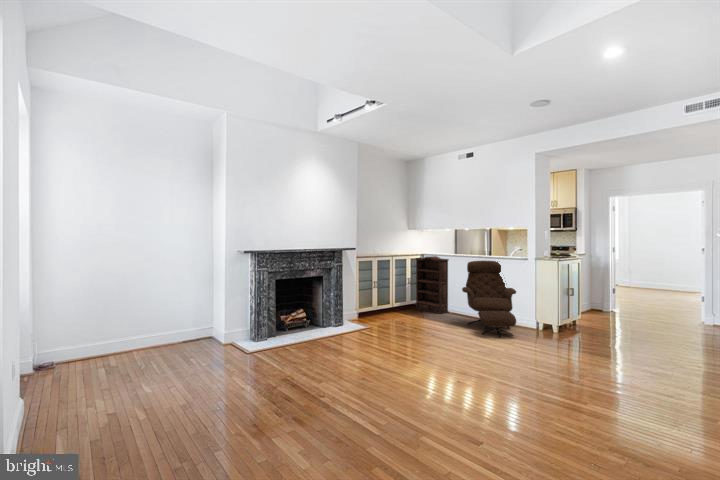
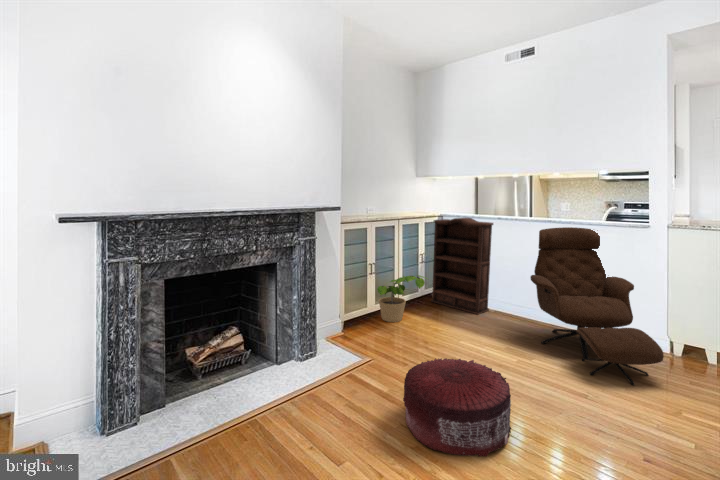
potted plant: none [378,288,407,316] -> present [377,275,427,322]
pouf: none [378,318,427,351] -> present [403,358,511,457]

